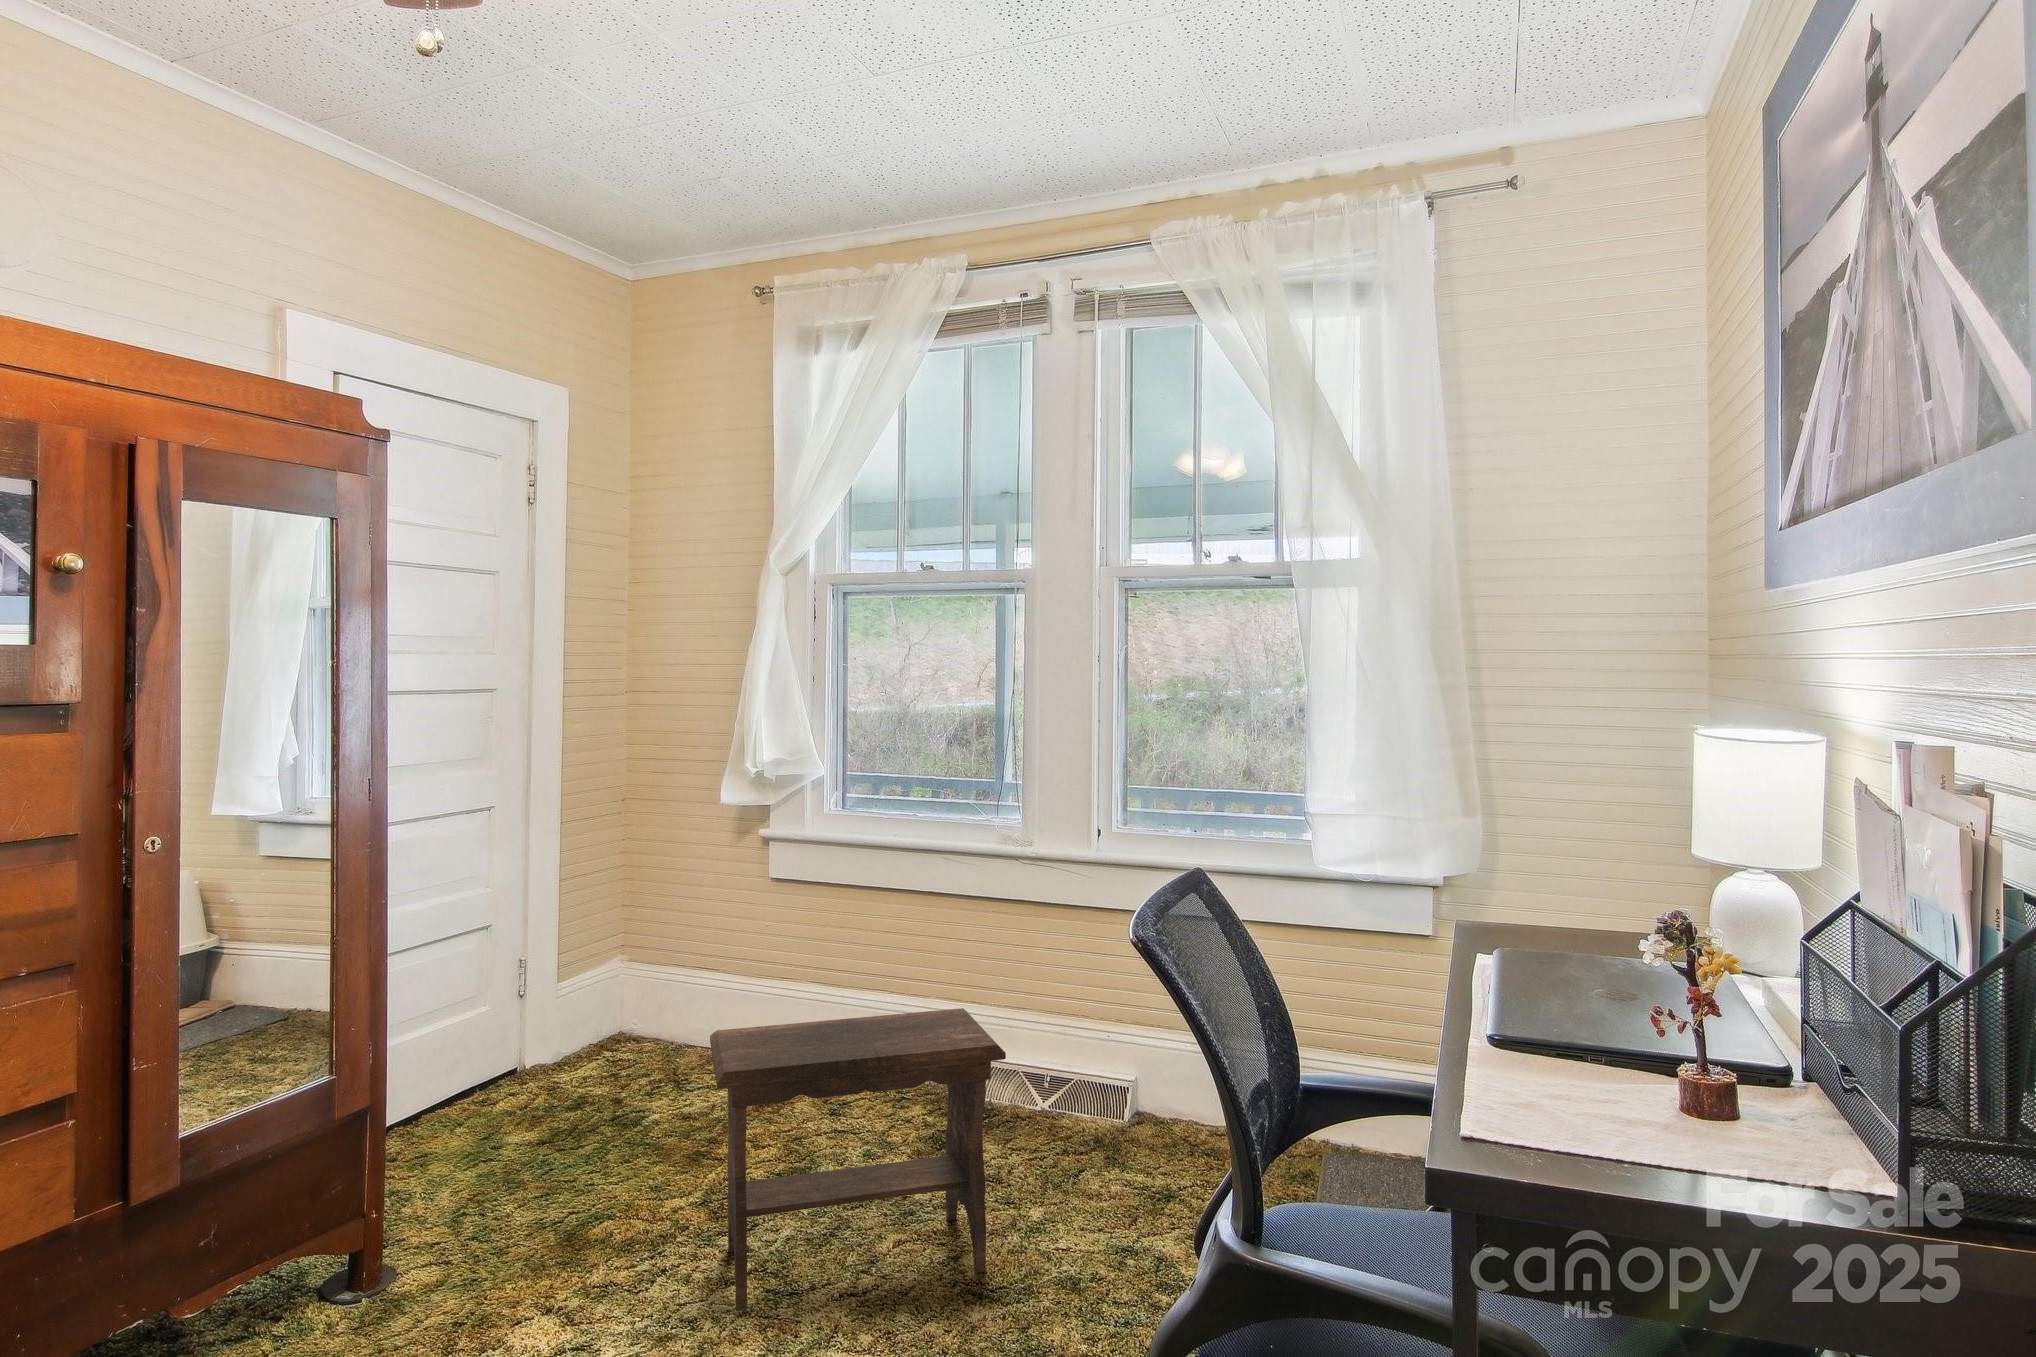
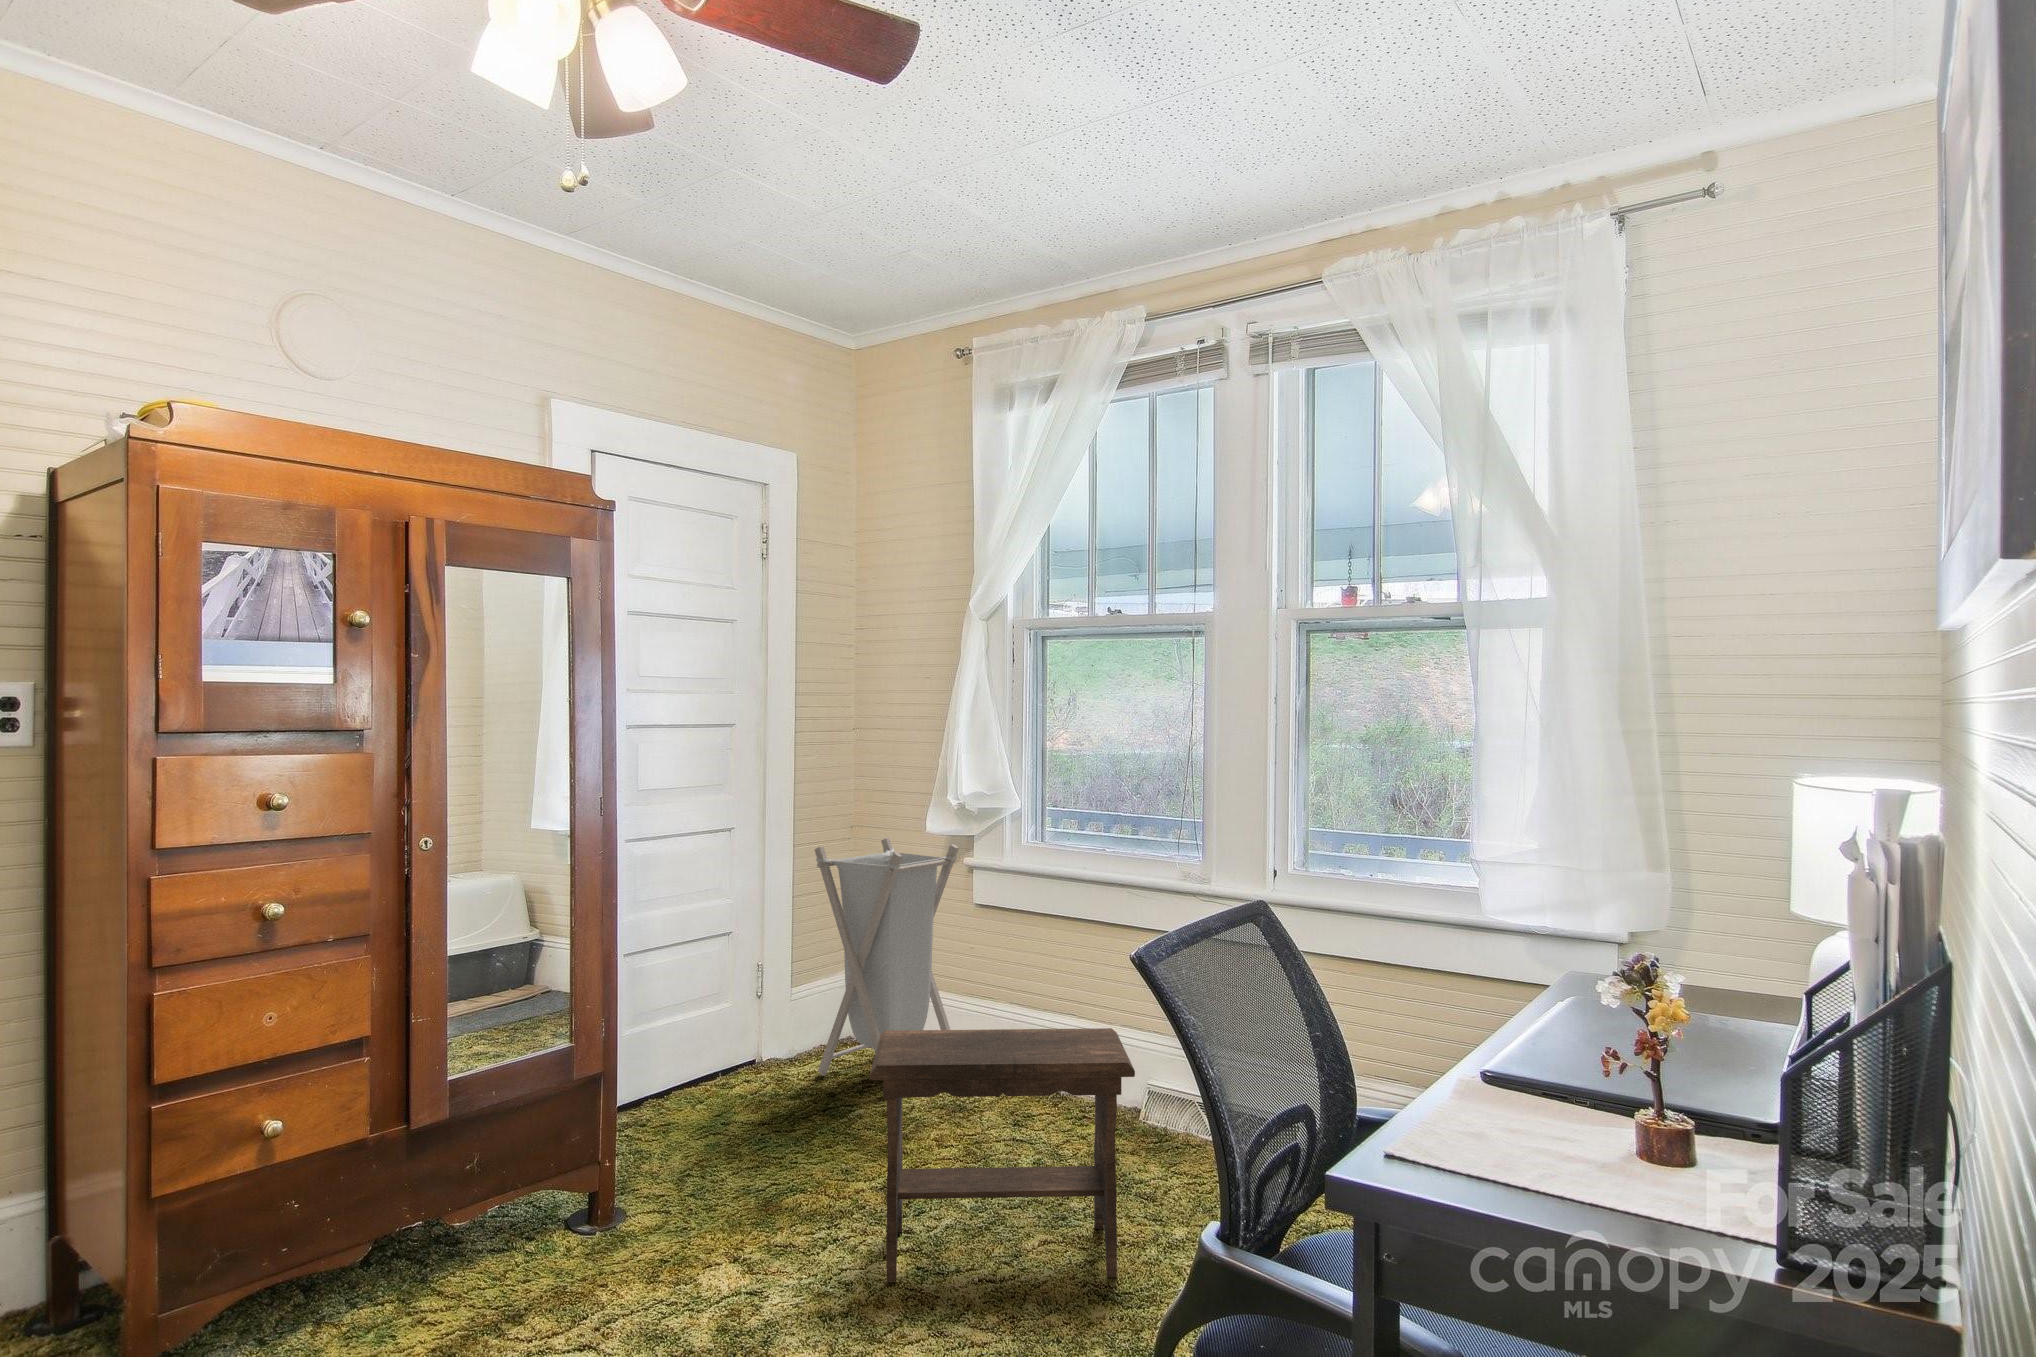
laundry hamper: none [589,814,758,1097] -> present [815,838,959,1076]

